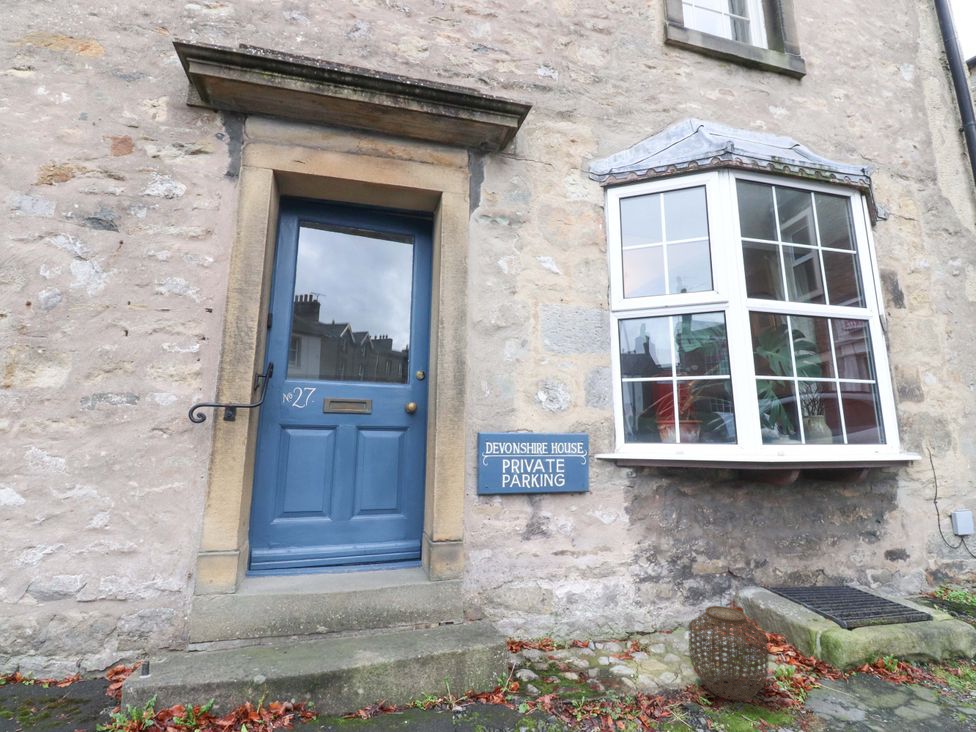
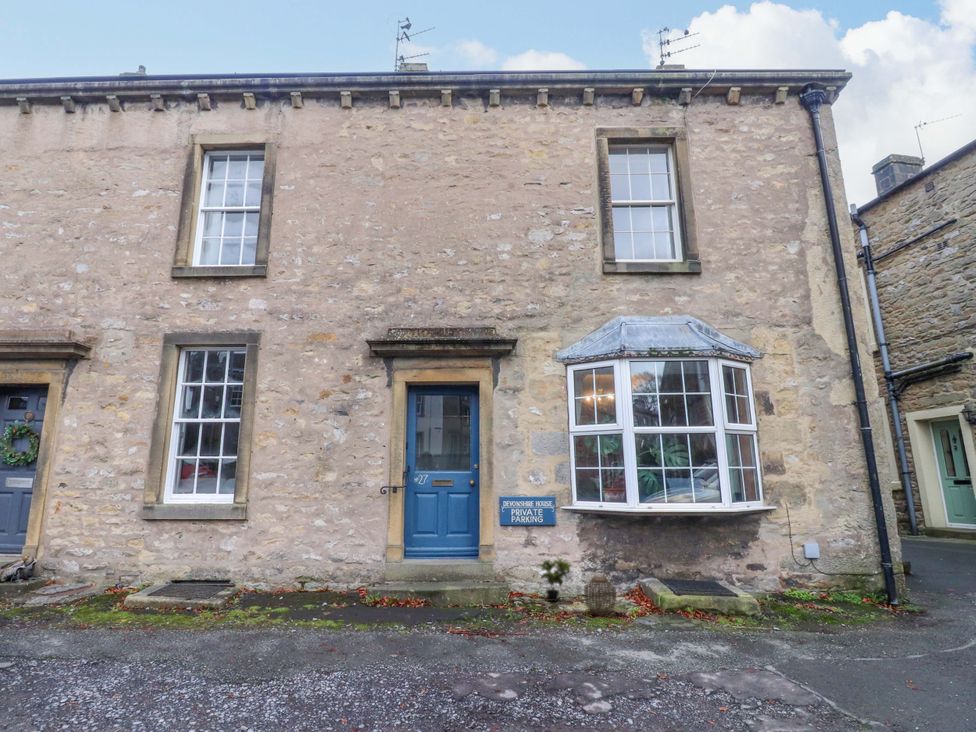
potted plant: none [561,556,636,659] -> present [540,557,570,601]

